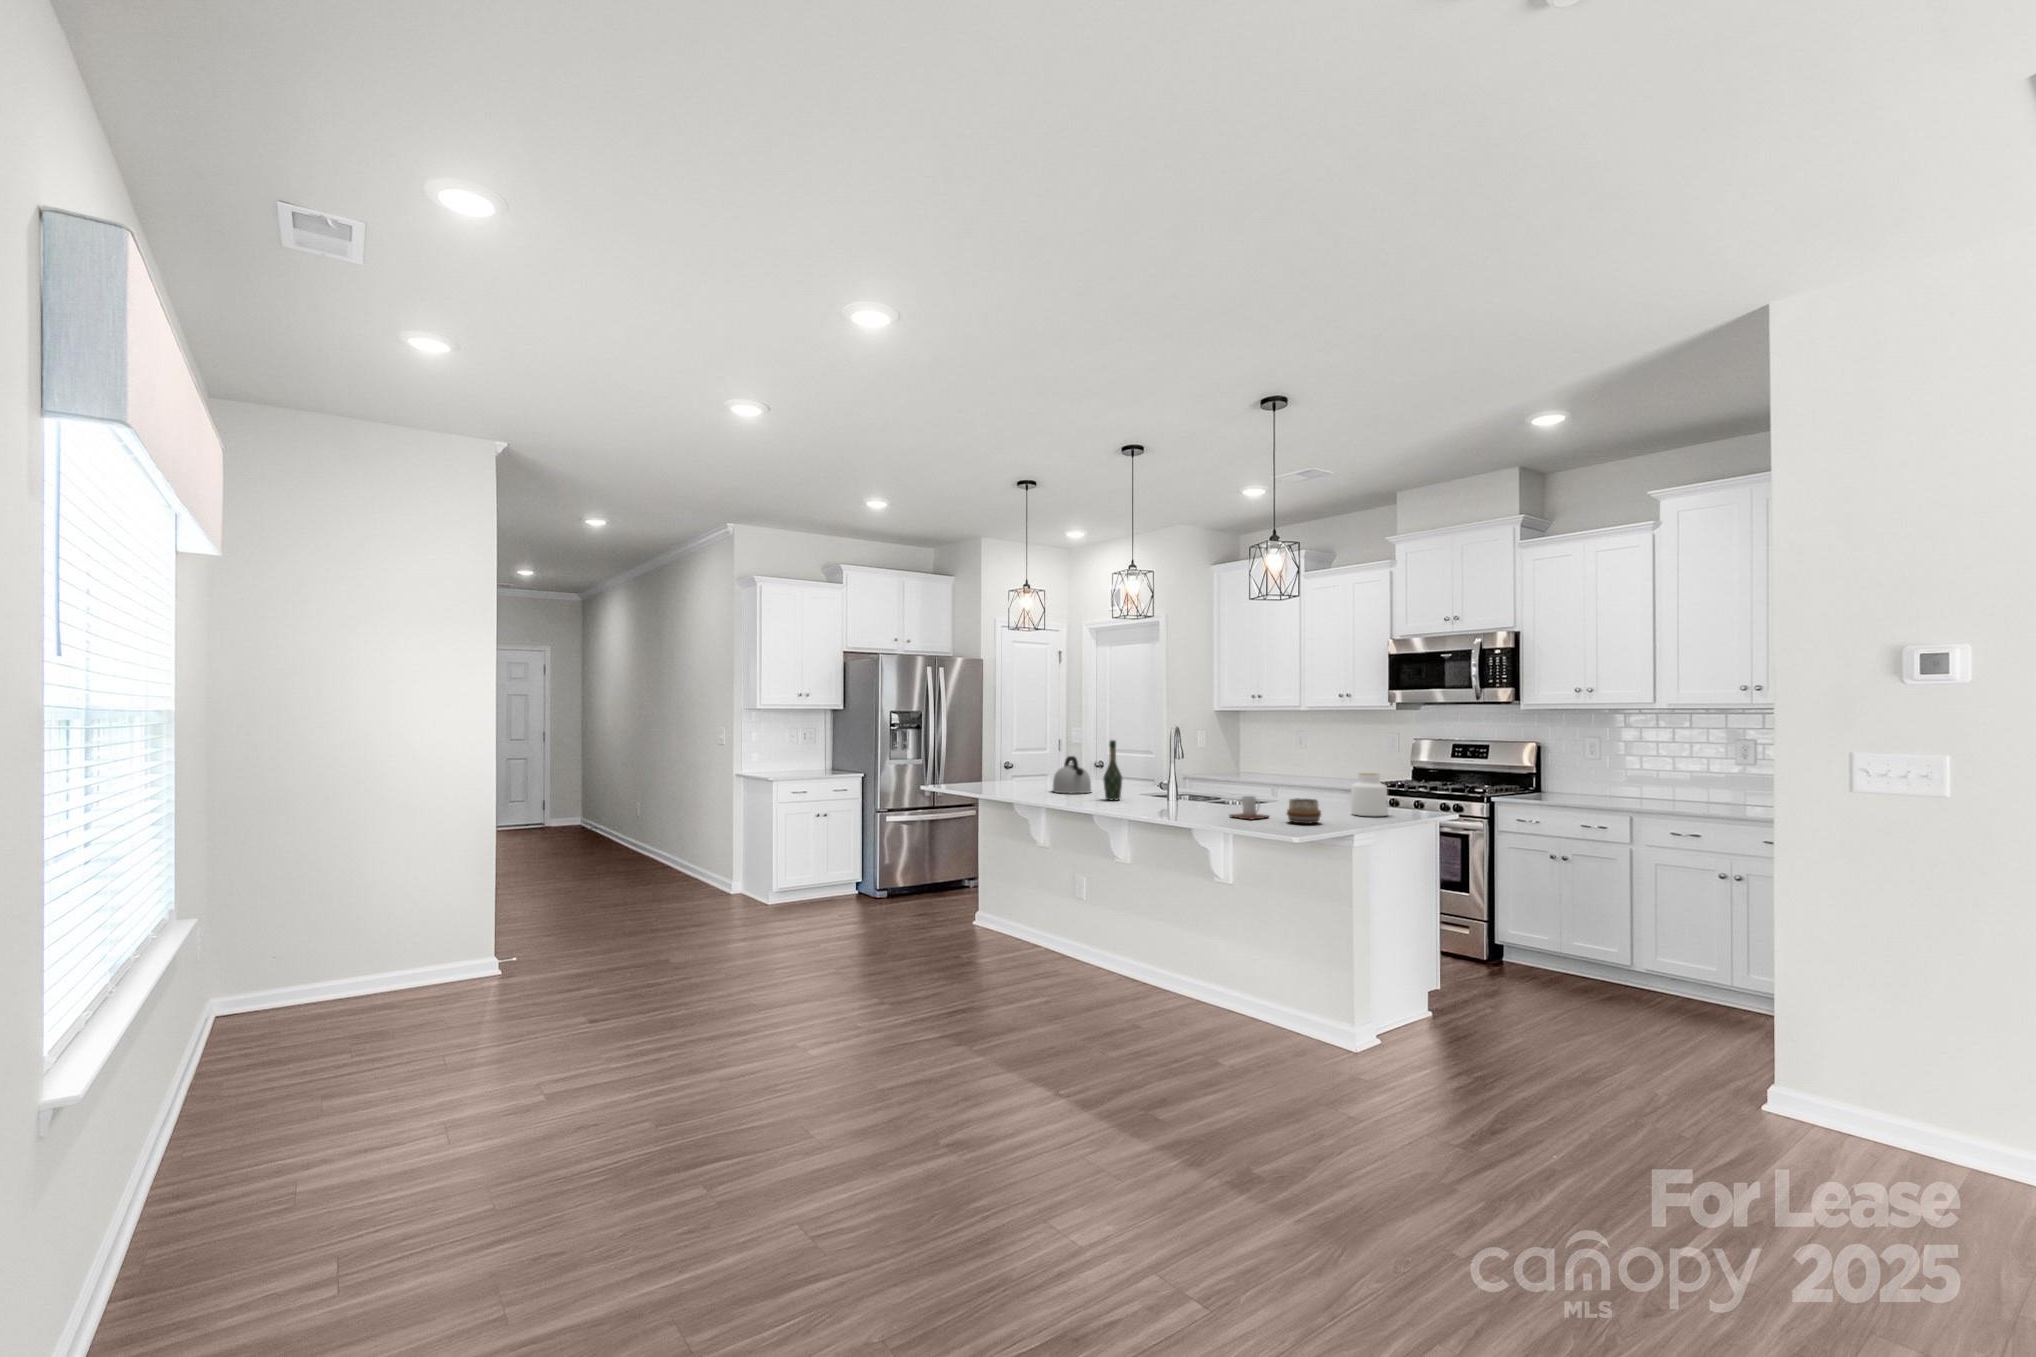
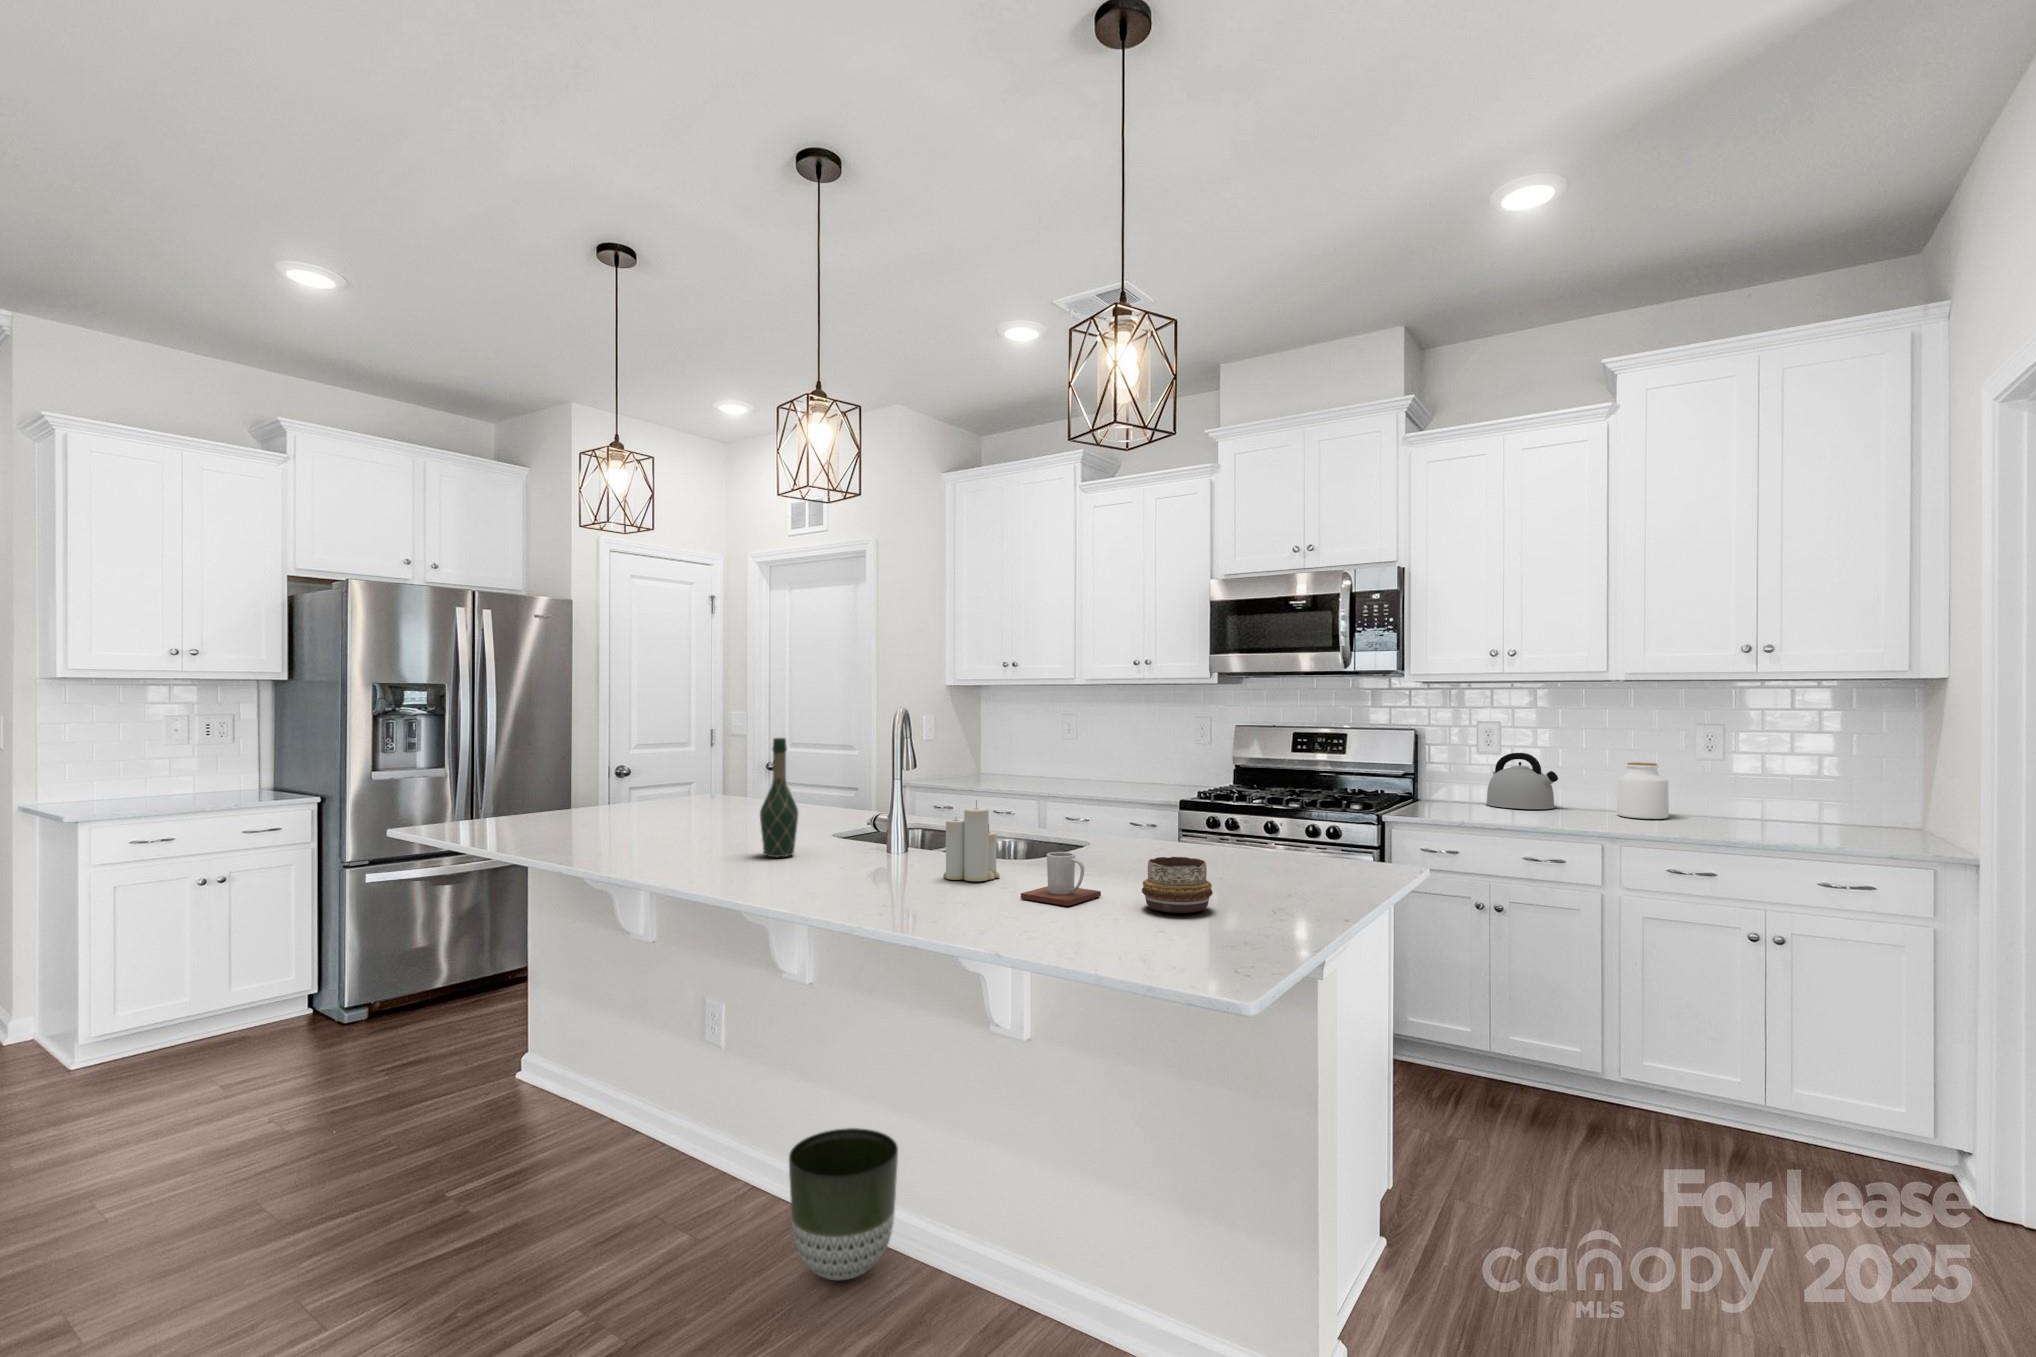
kettle: present [1053,756,1091,794] -> present [1486,753,1558,809]
candle: none [1194,771,1223,811] -> present [943,802,1000,881]
jar: present [1351,773,1388,816] -> present [1617,763,1669,819]
planter: none [1120,935,1173,1002] -> present [789,1128,898,1281]

